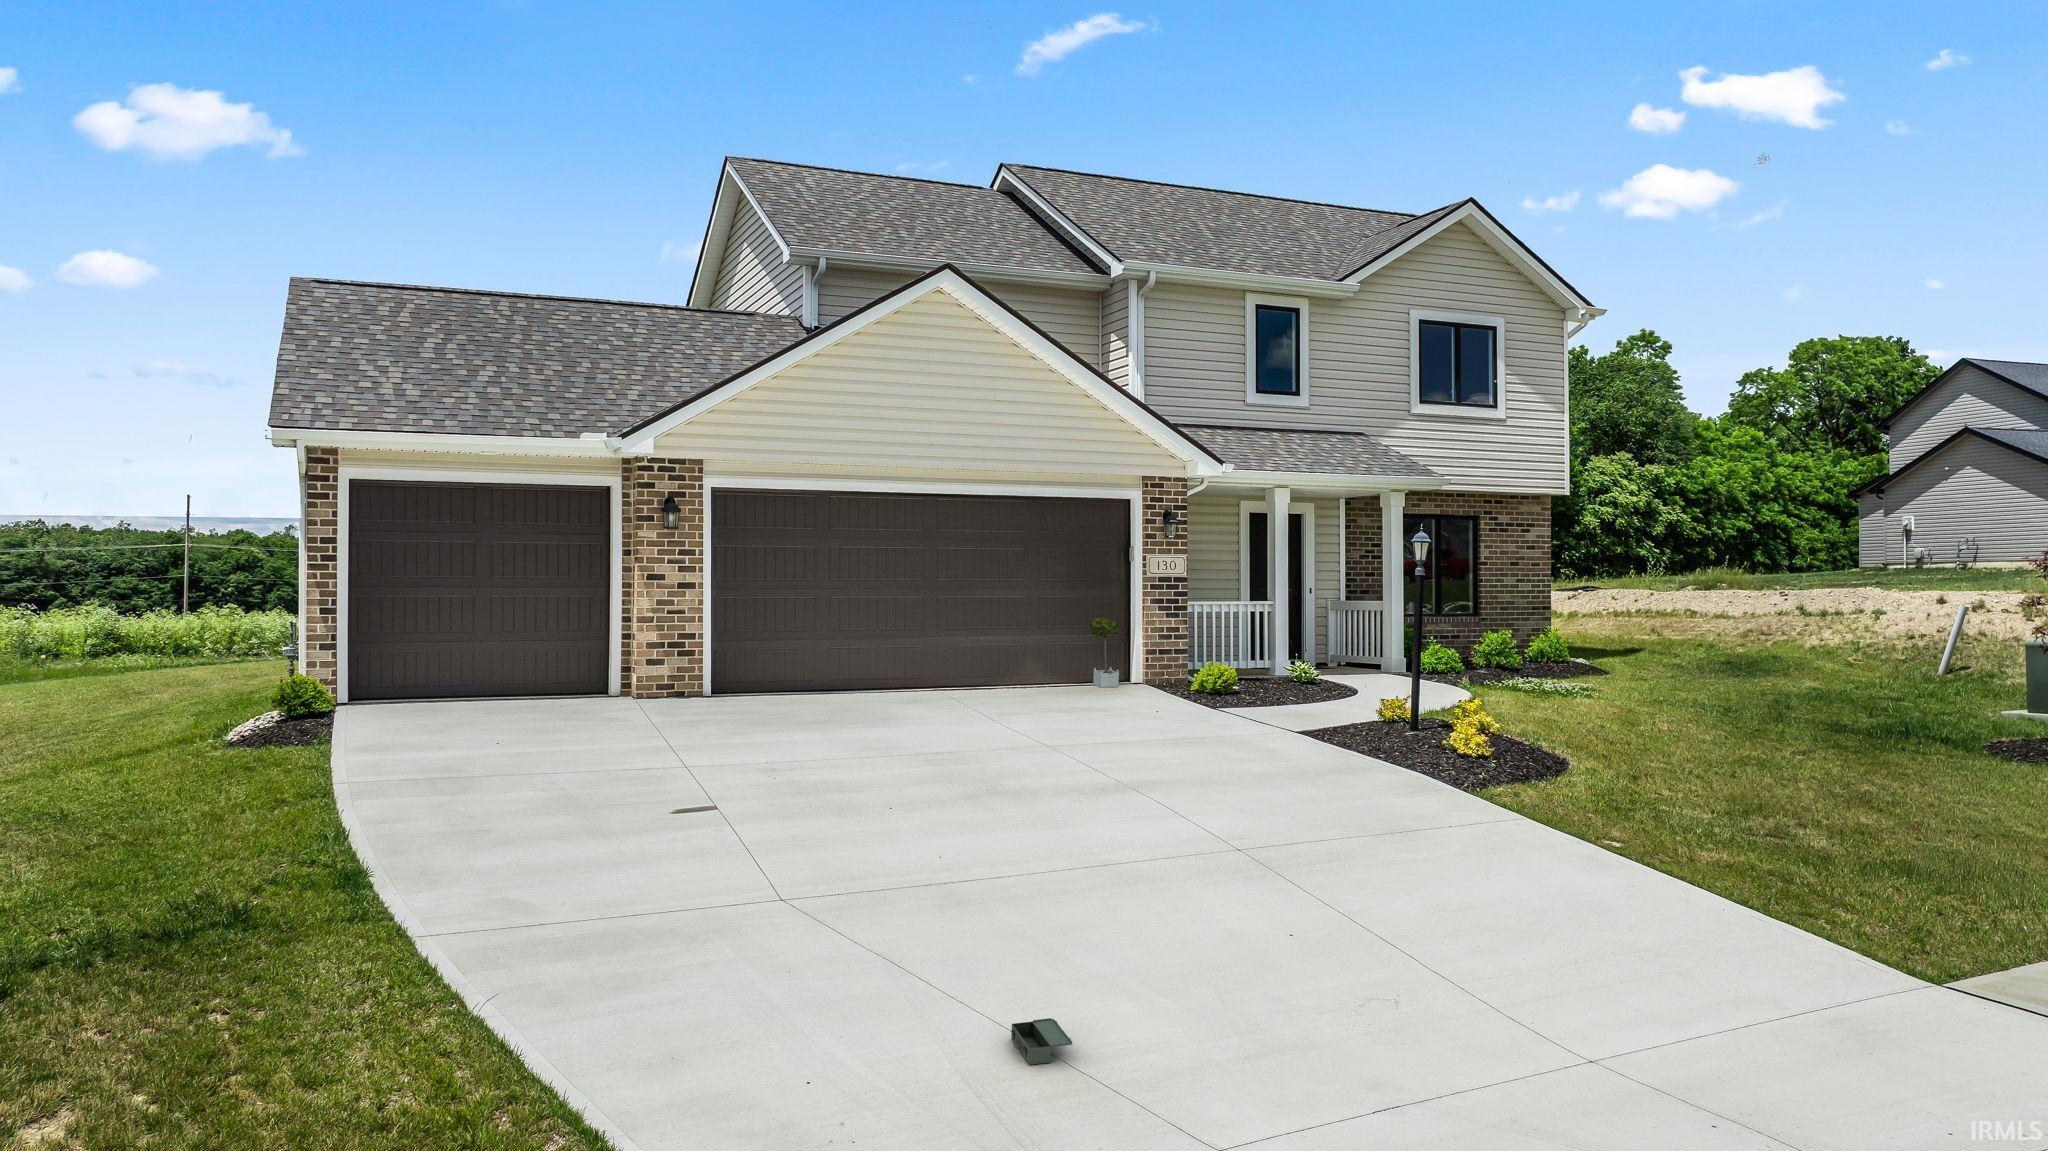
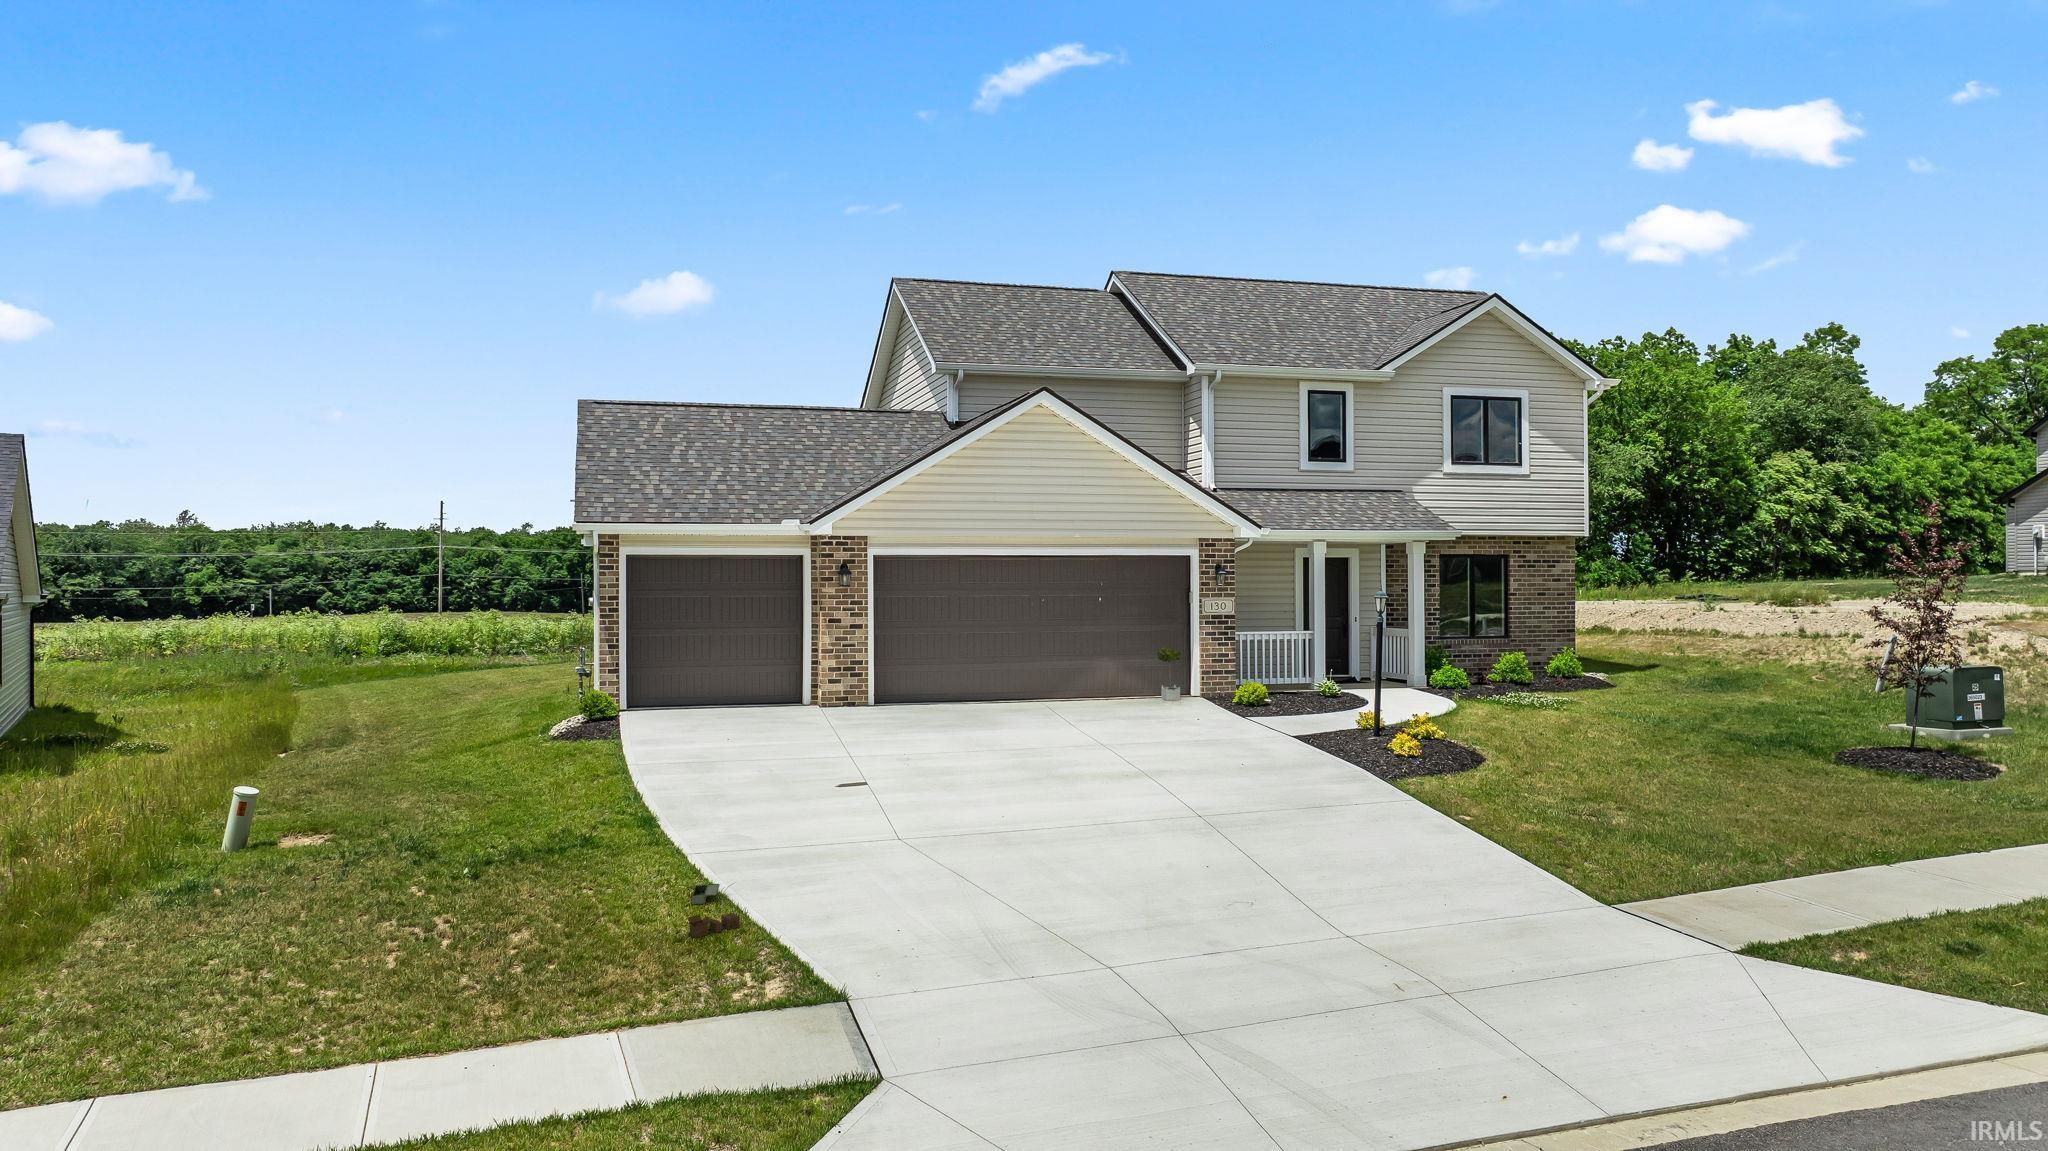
toolbox: present [1011,1018,1072,1065] -> present [691,884,720,904]
cardboard box: none [397,1060,514,1121] -> present [686,913,739,938]

